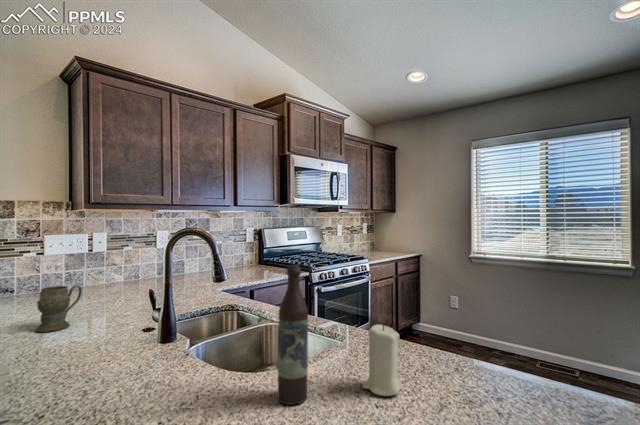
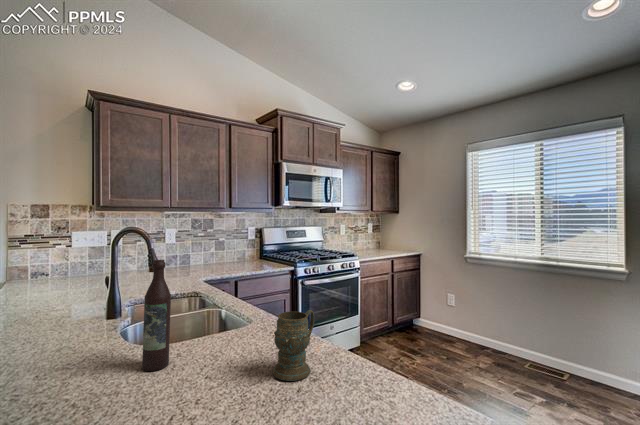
mug: present [36,286,82,332] -> present [273,310,314,381]
candle: present [362,324,403,396] -> none [215,311,248,371]

